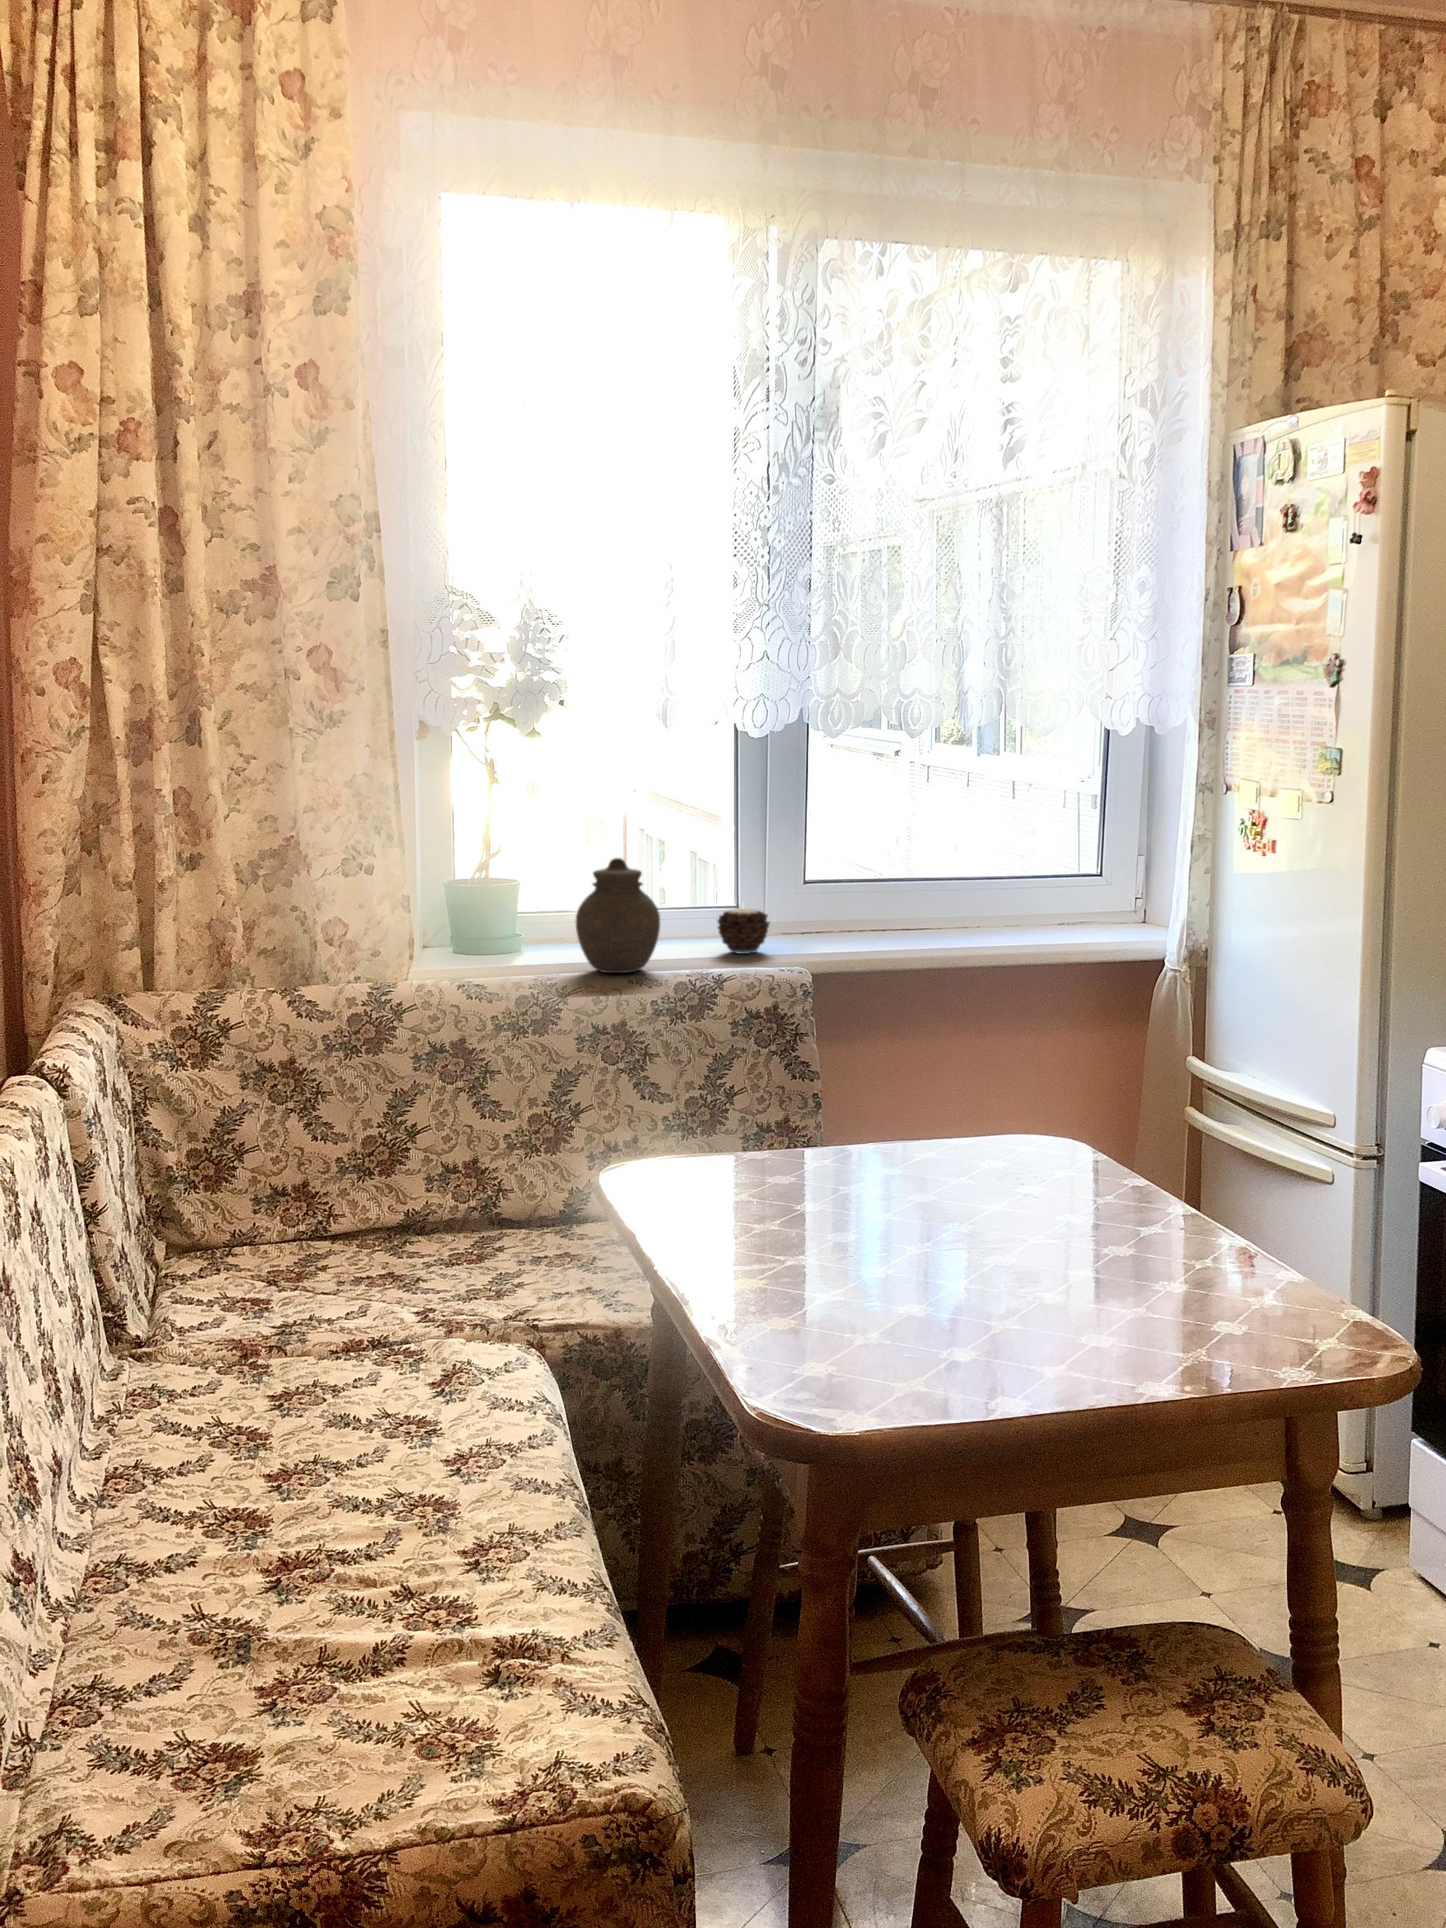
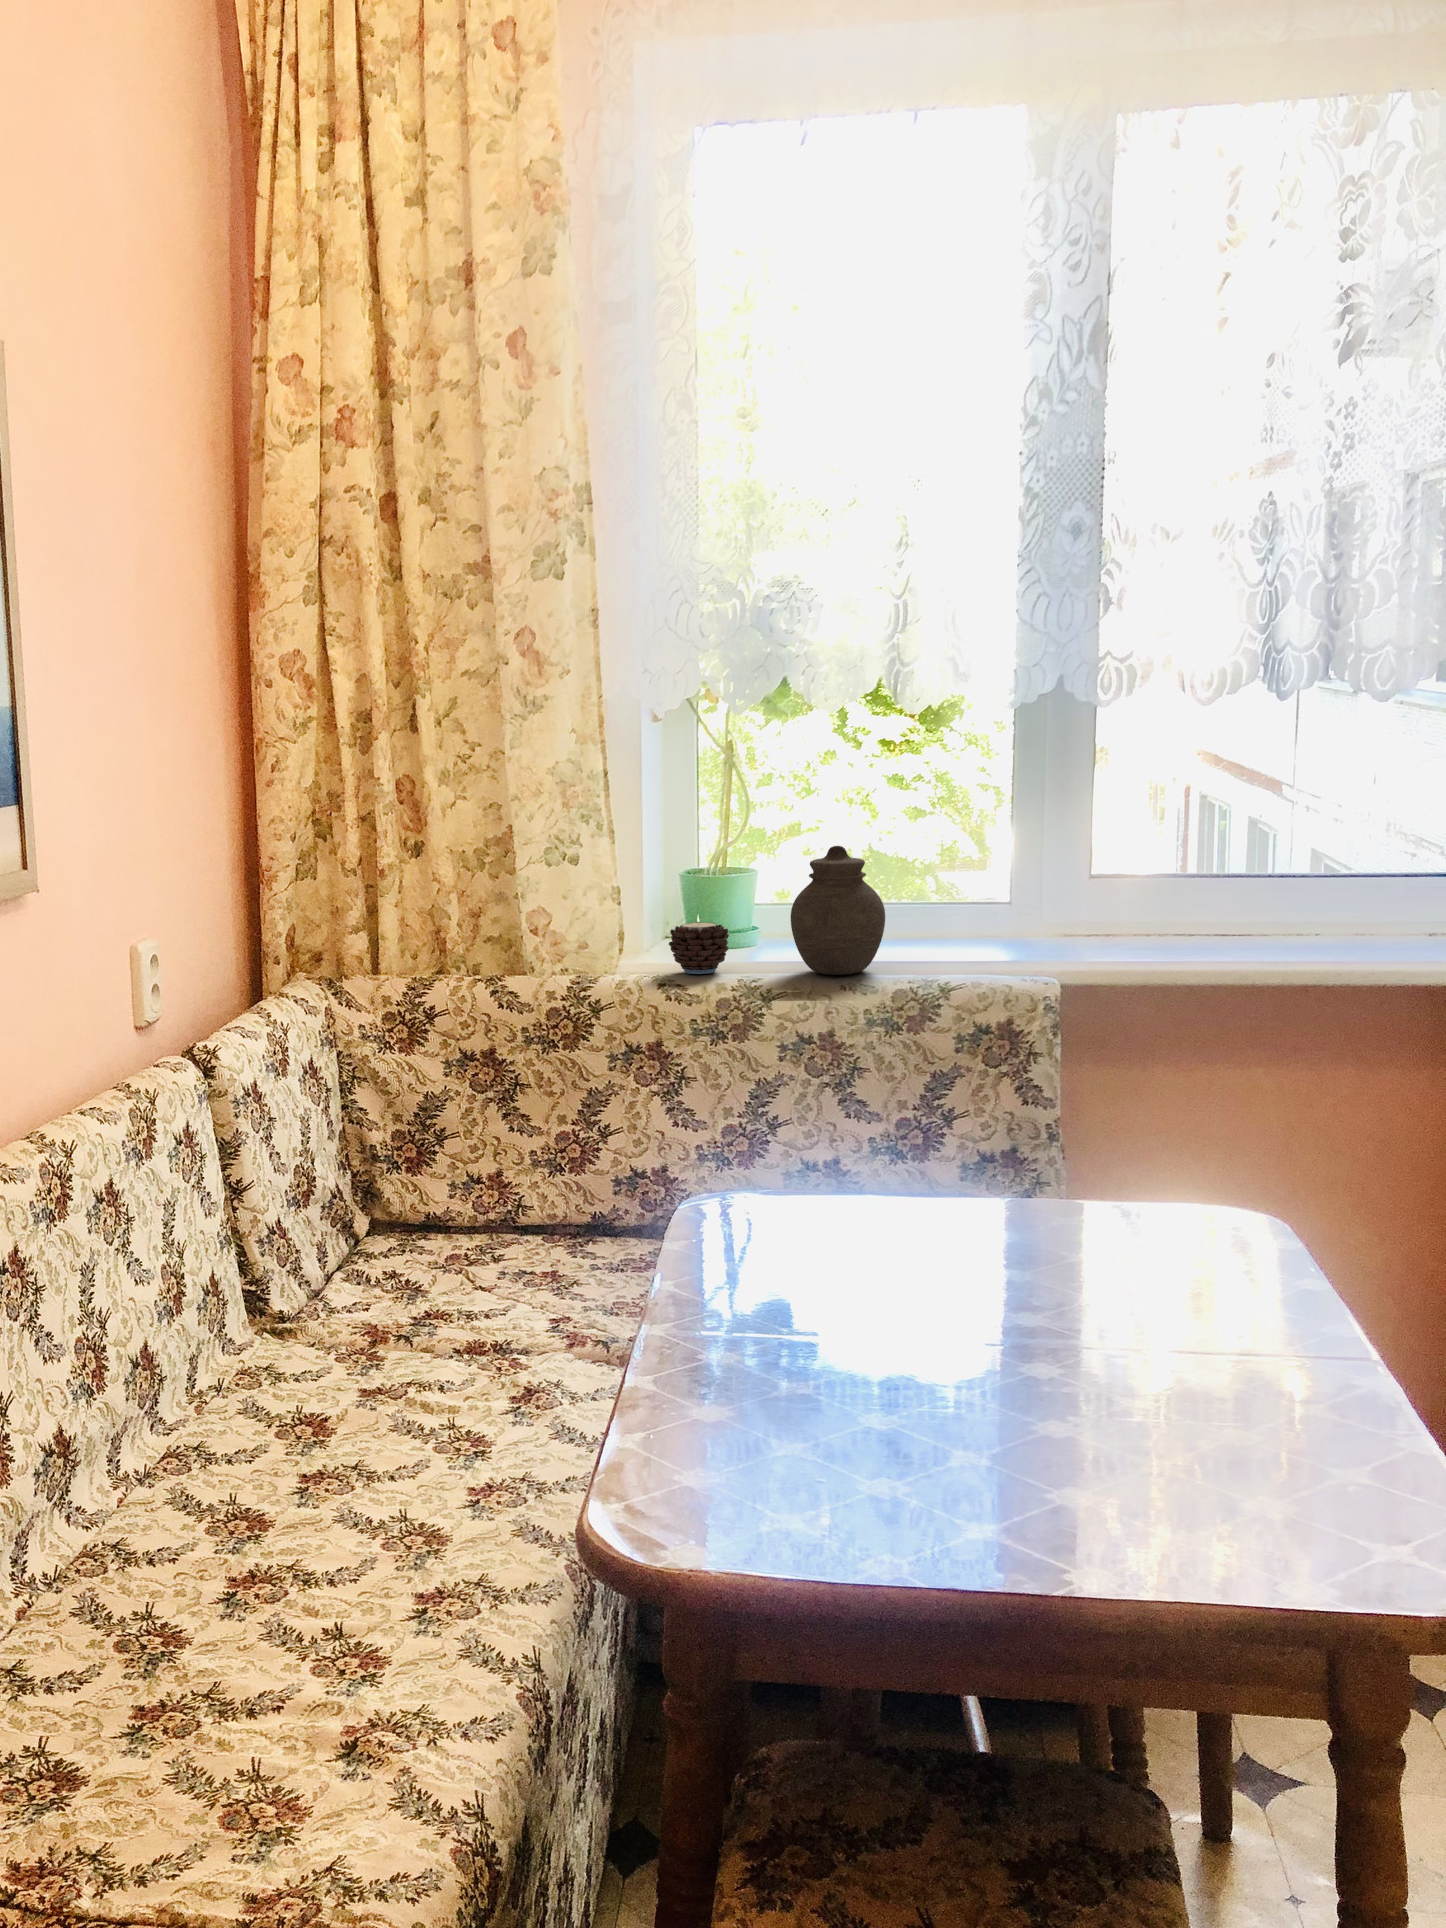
candle: present [718,909,770,954] -> present [669,916,729,974]

